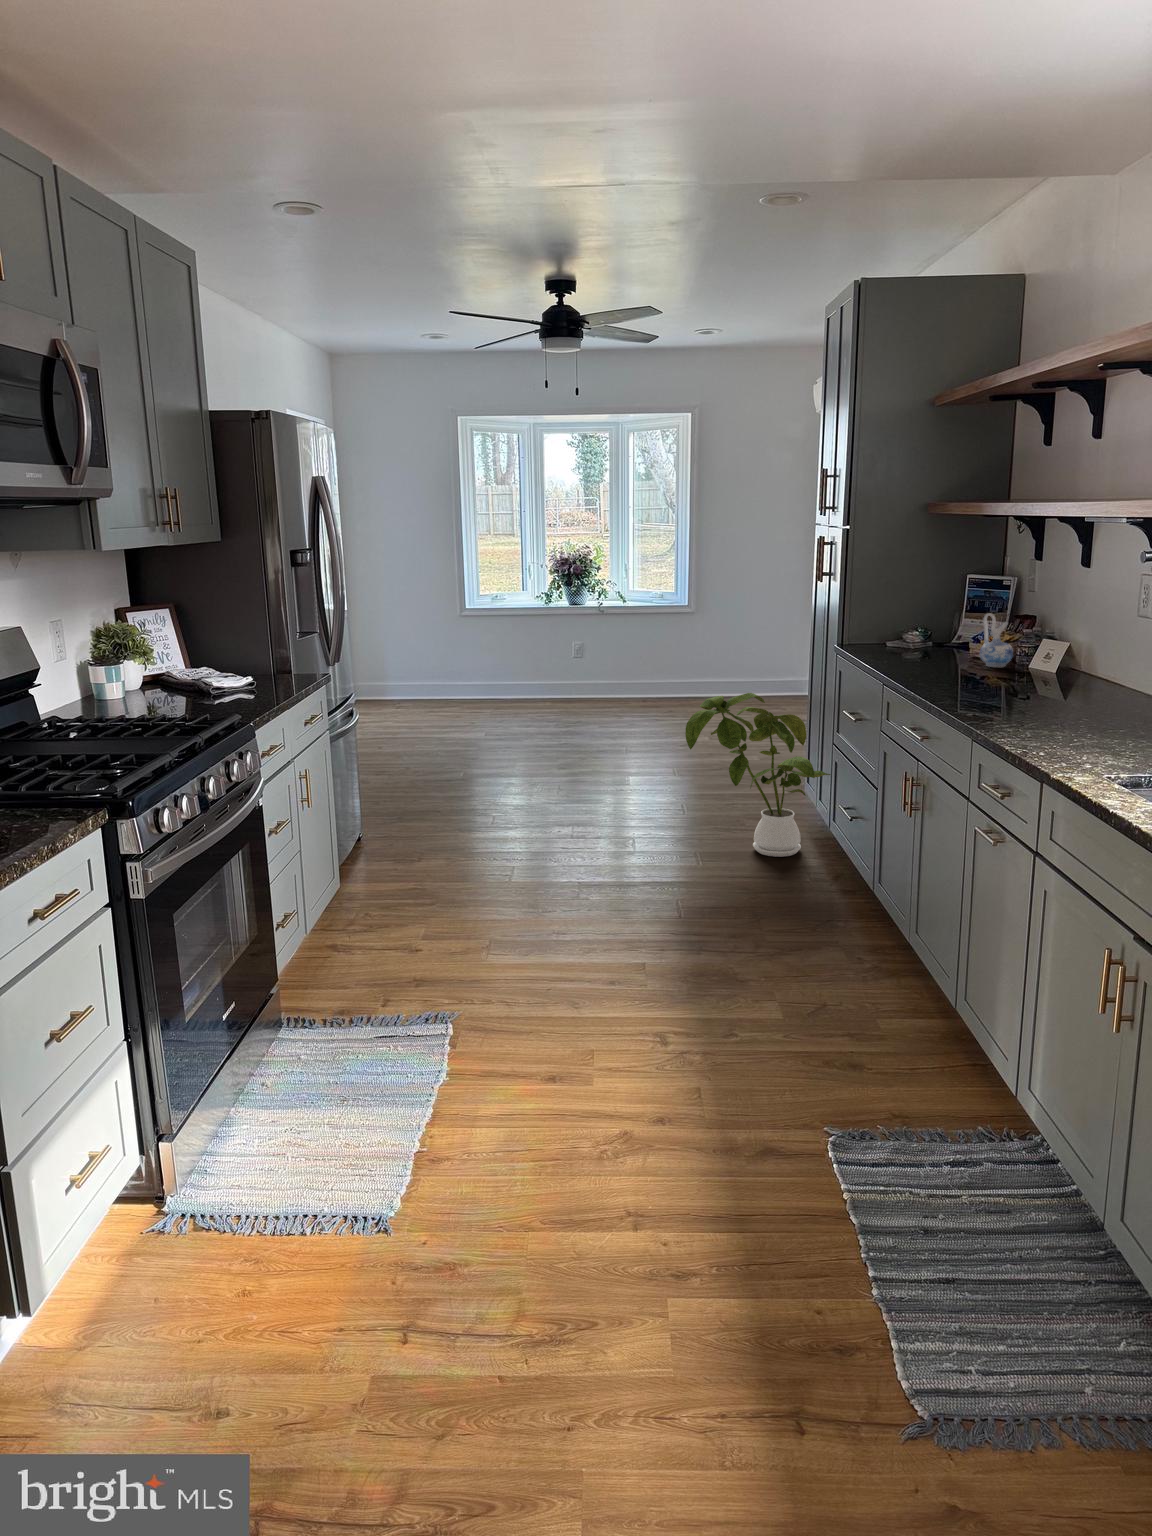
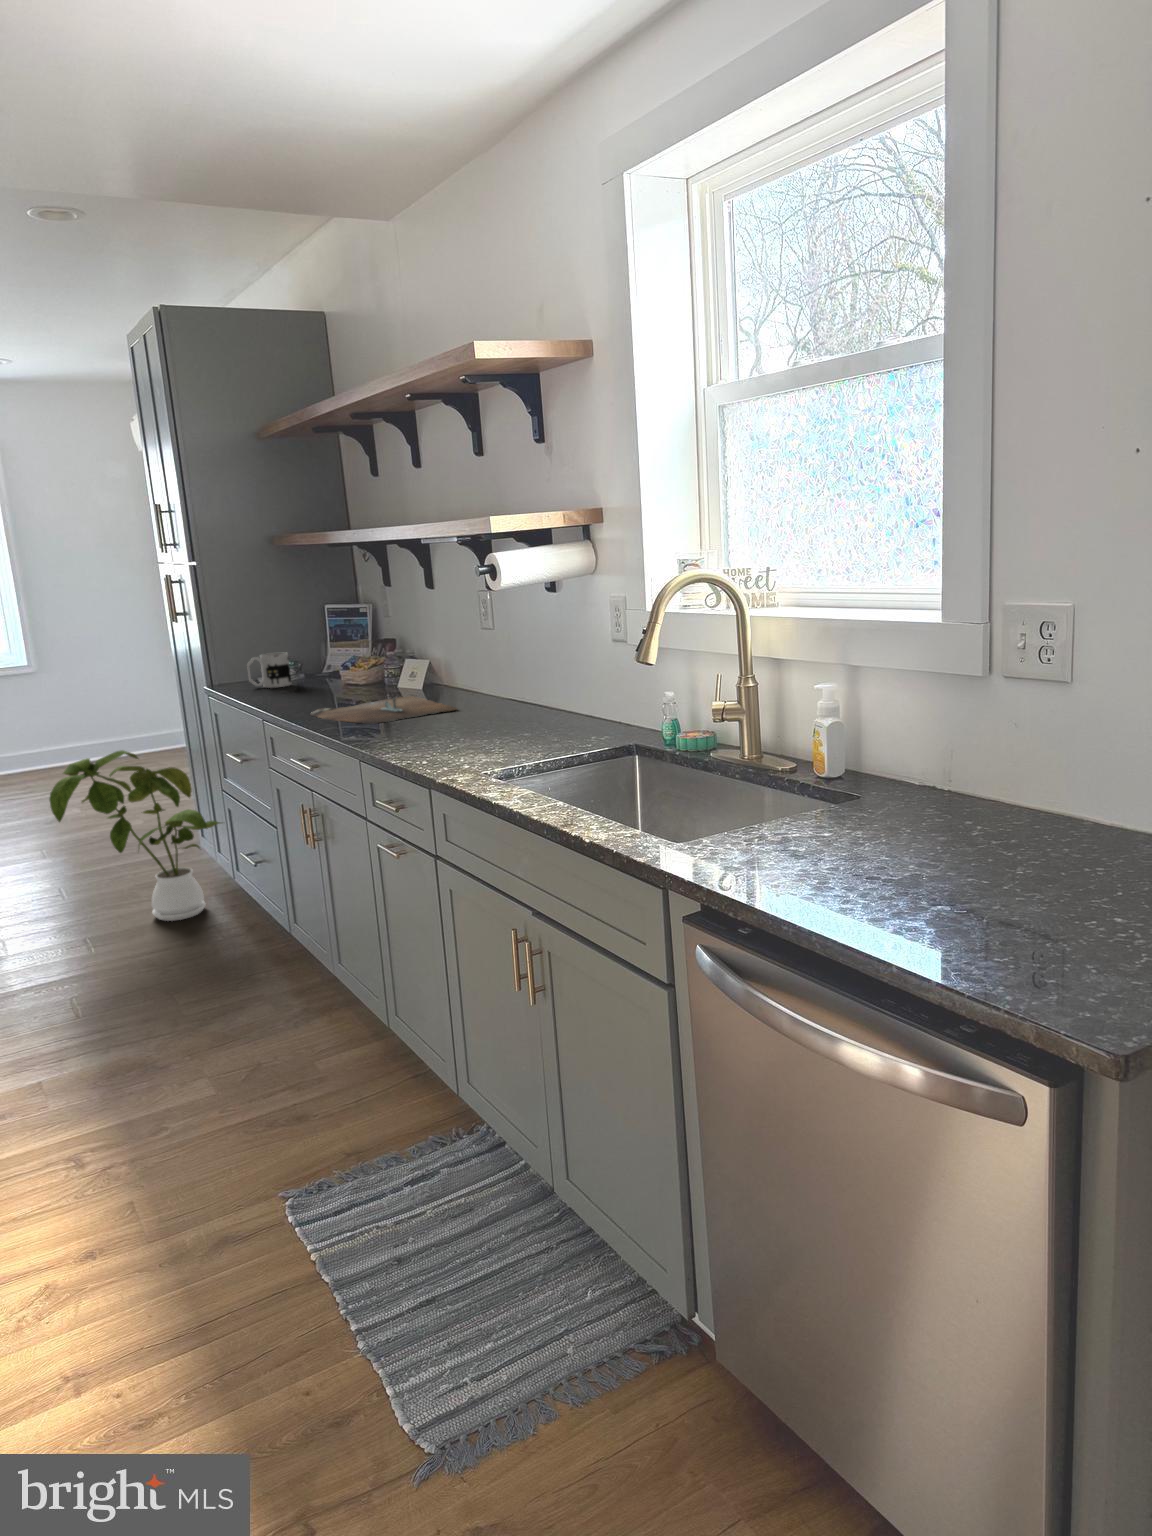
ceramic pitcher: present [980,613,1013,667] -> none [348,640,380,691]
mug: none [878,617,921,652] -> present [247,653,291,688]
cutting board: none [931,678,1093,705] -> present [310,696,457,724]

